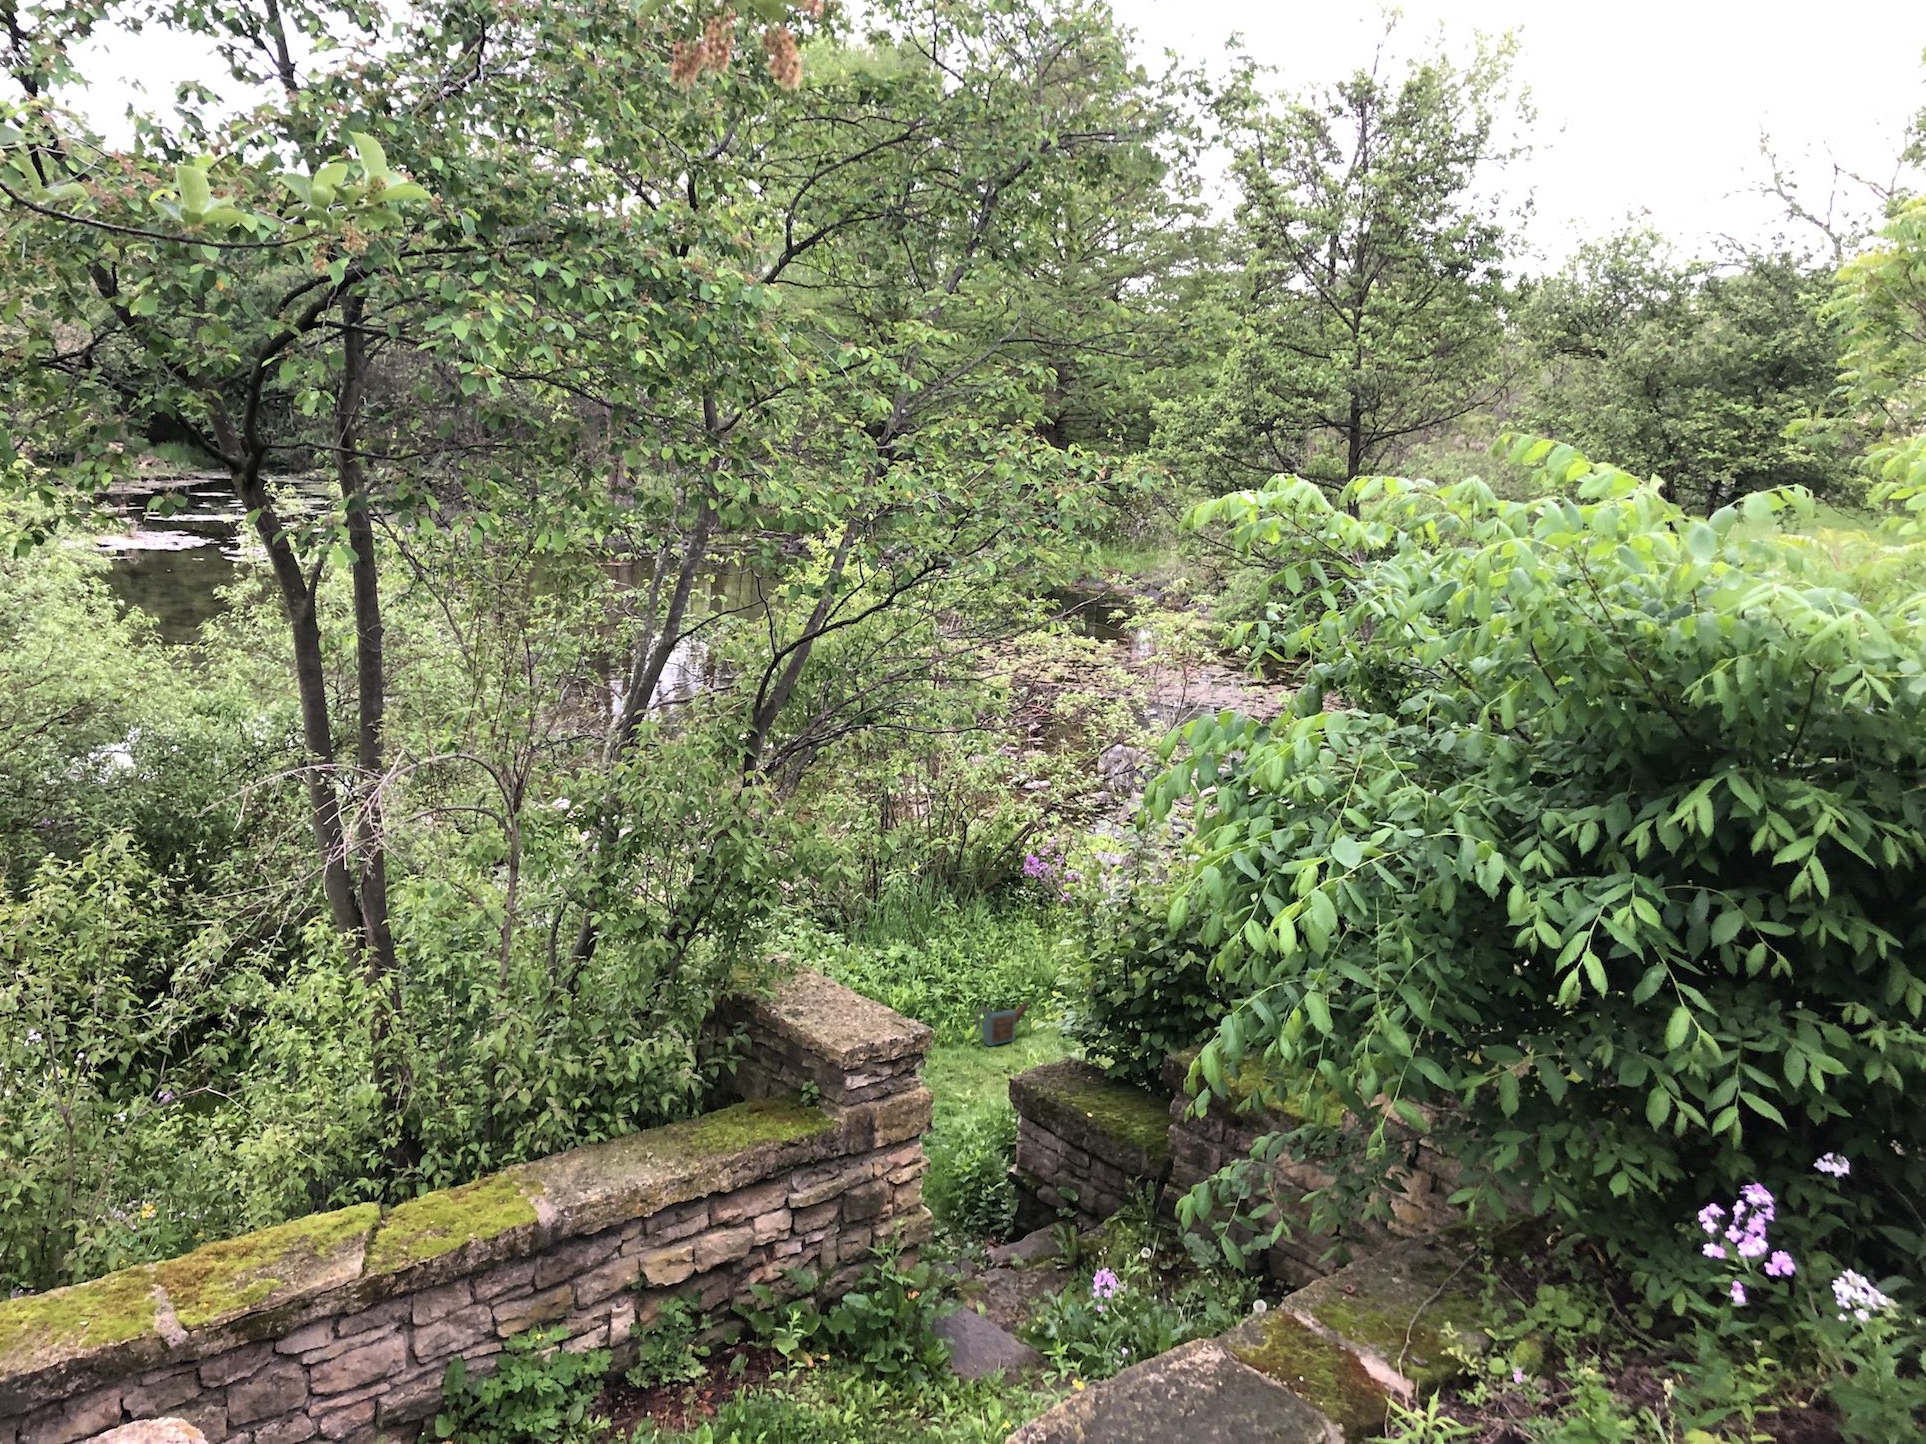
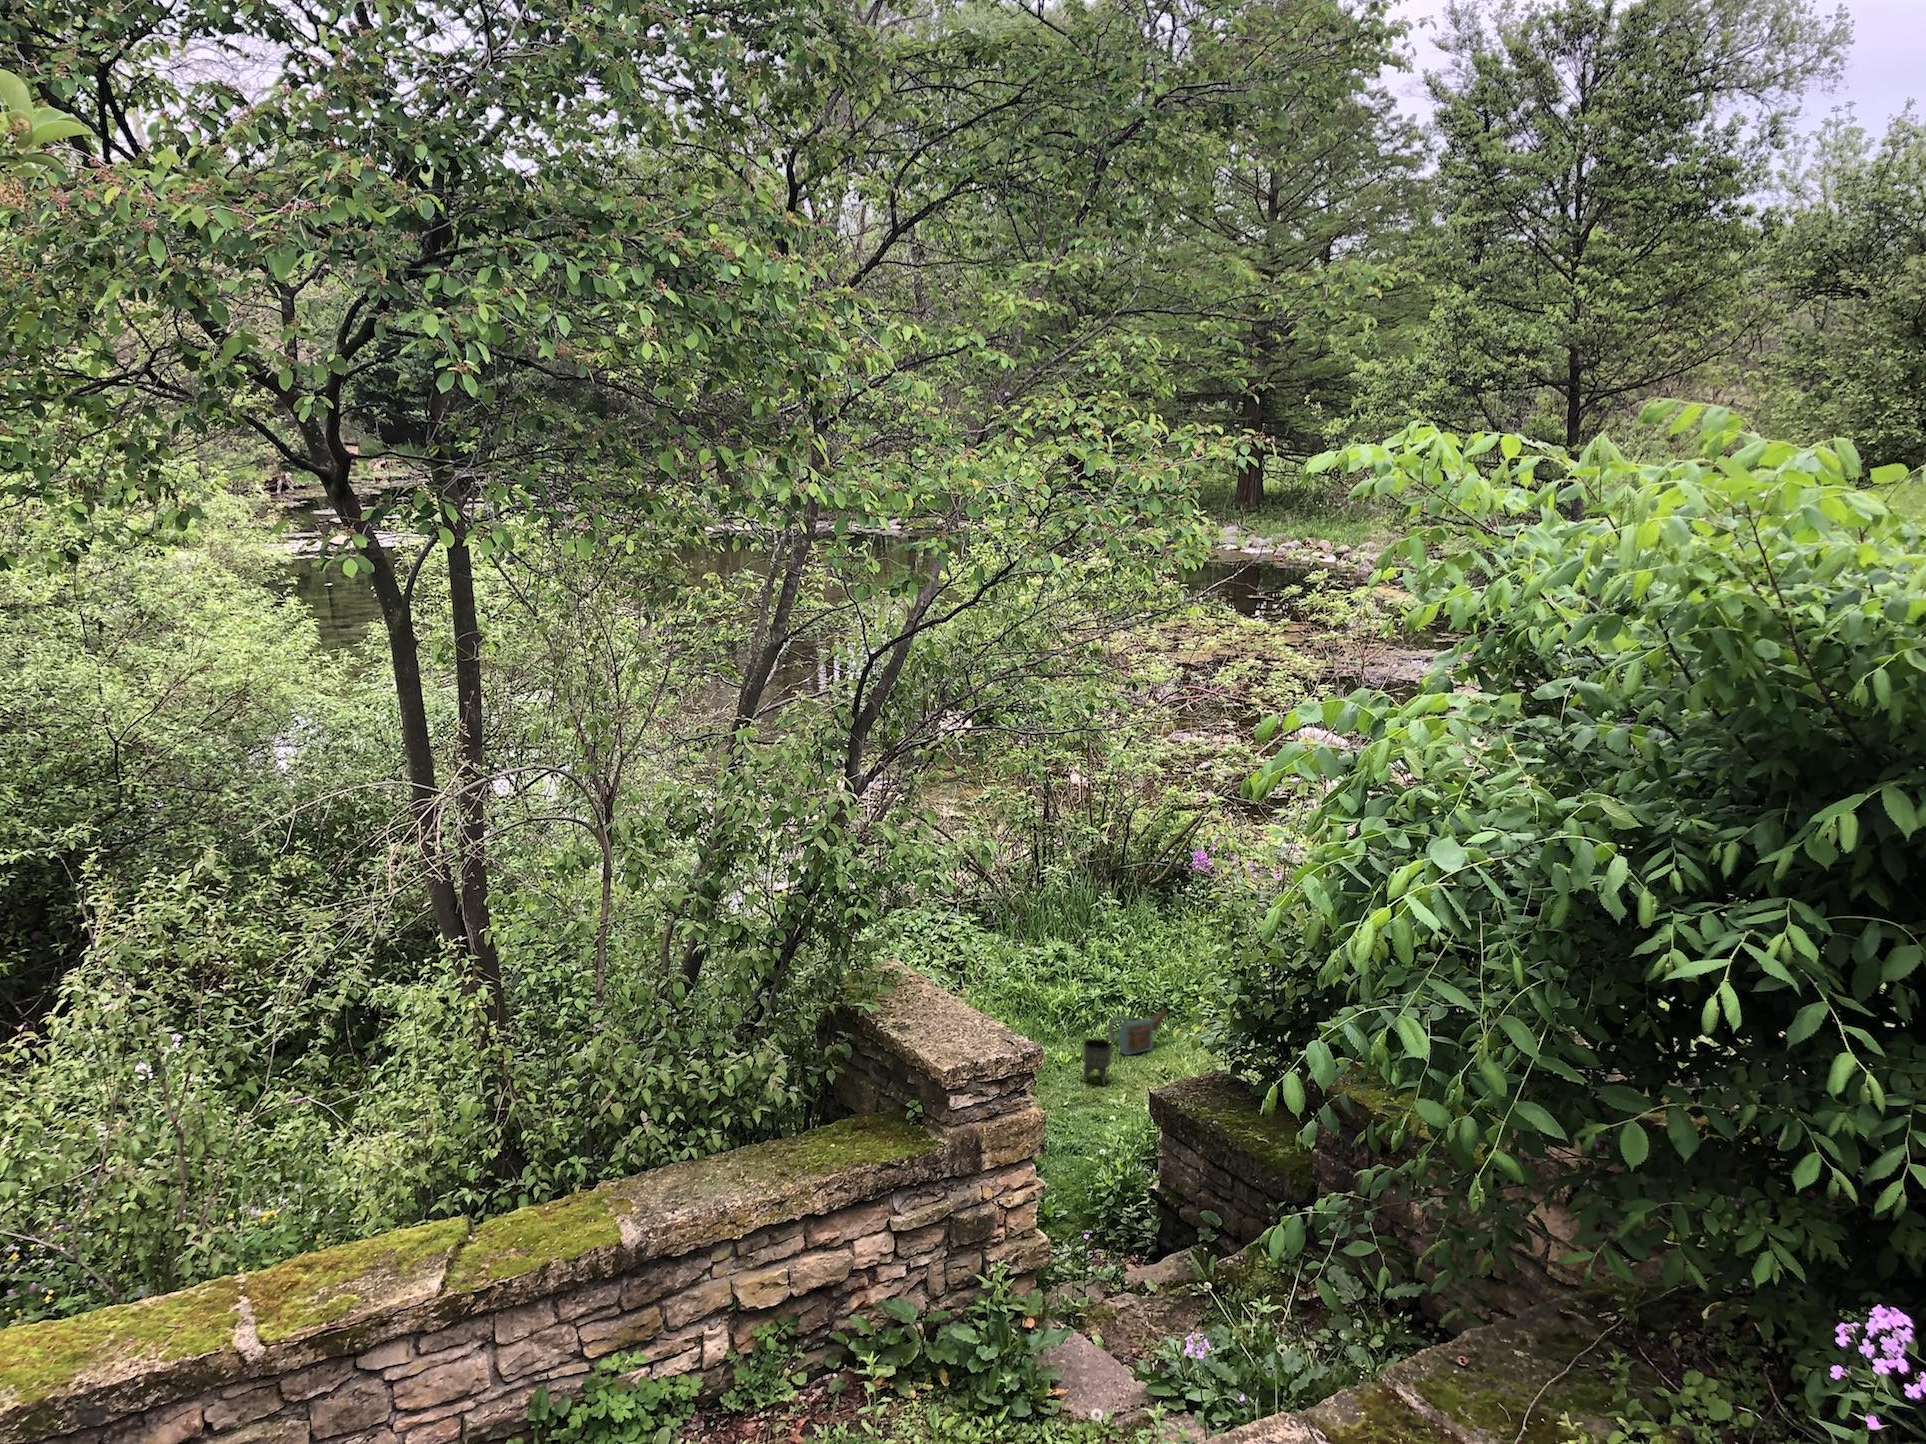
planter: none [951,1030,979,1075] -> present [1083,1039,1112,1085]

